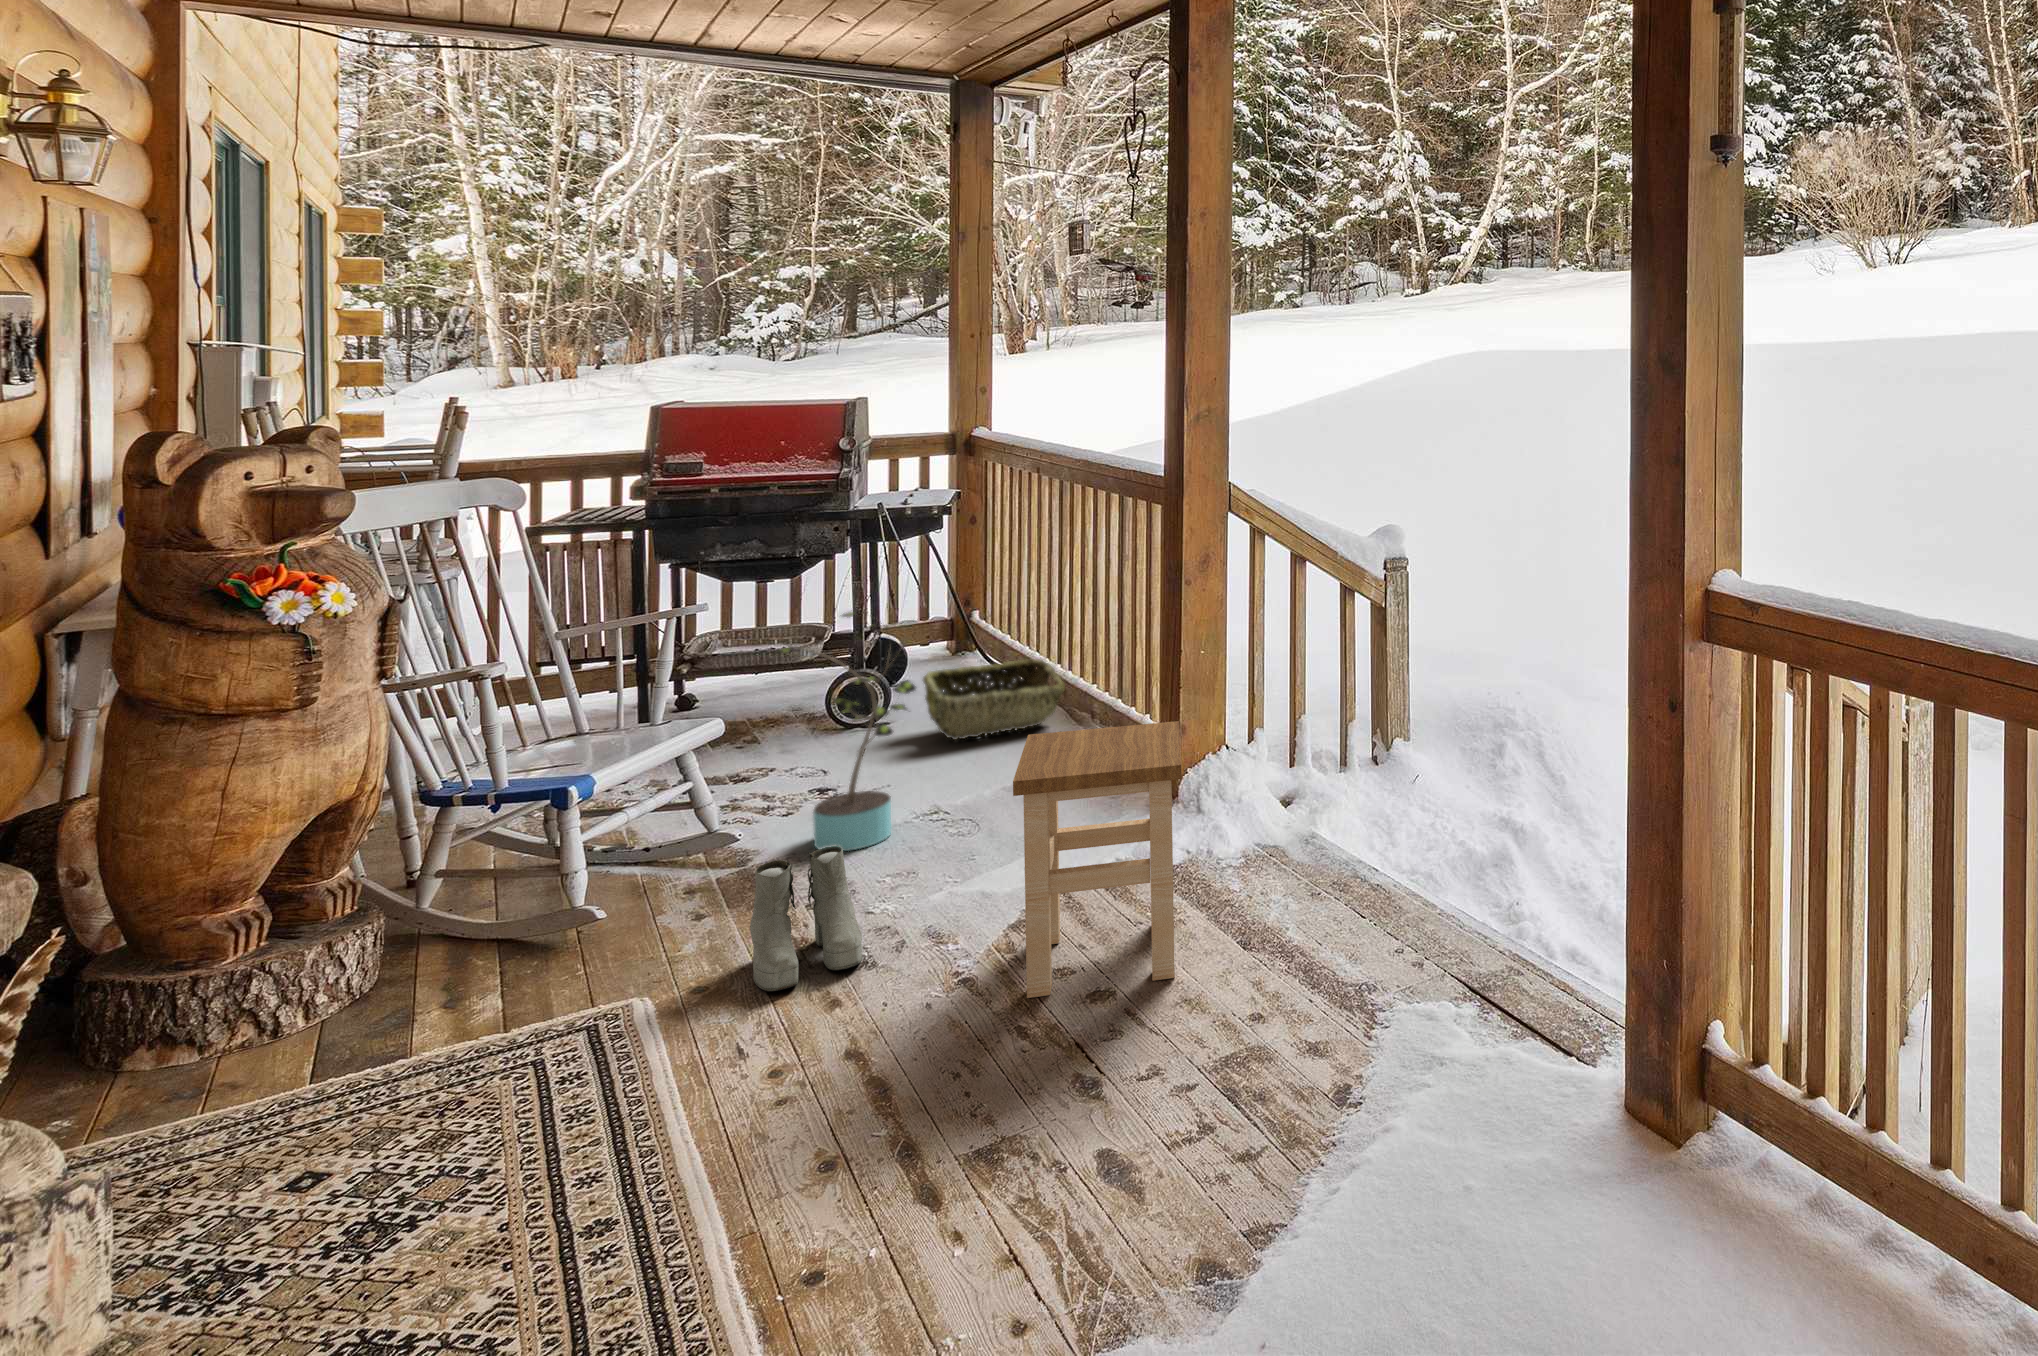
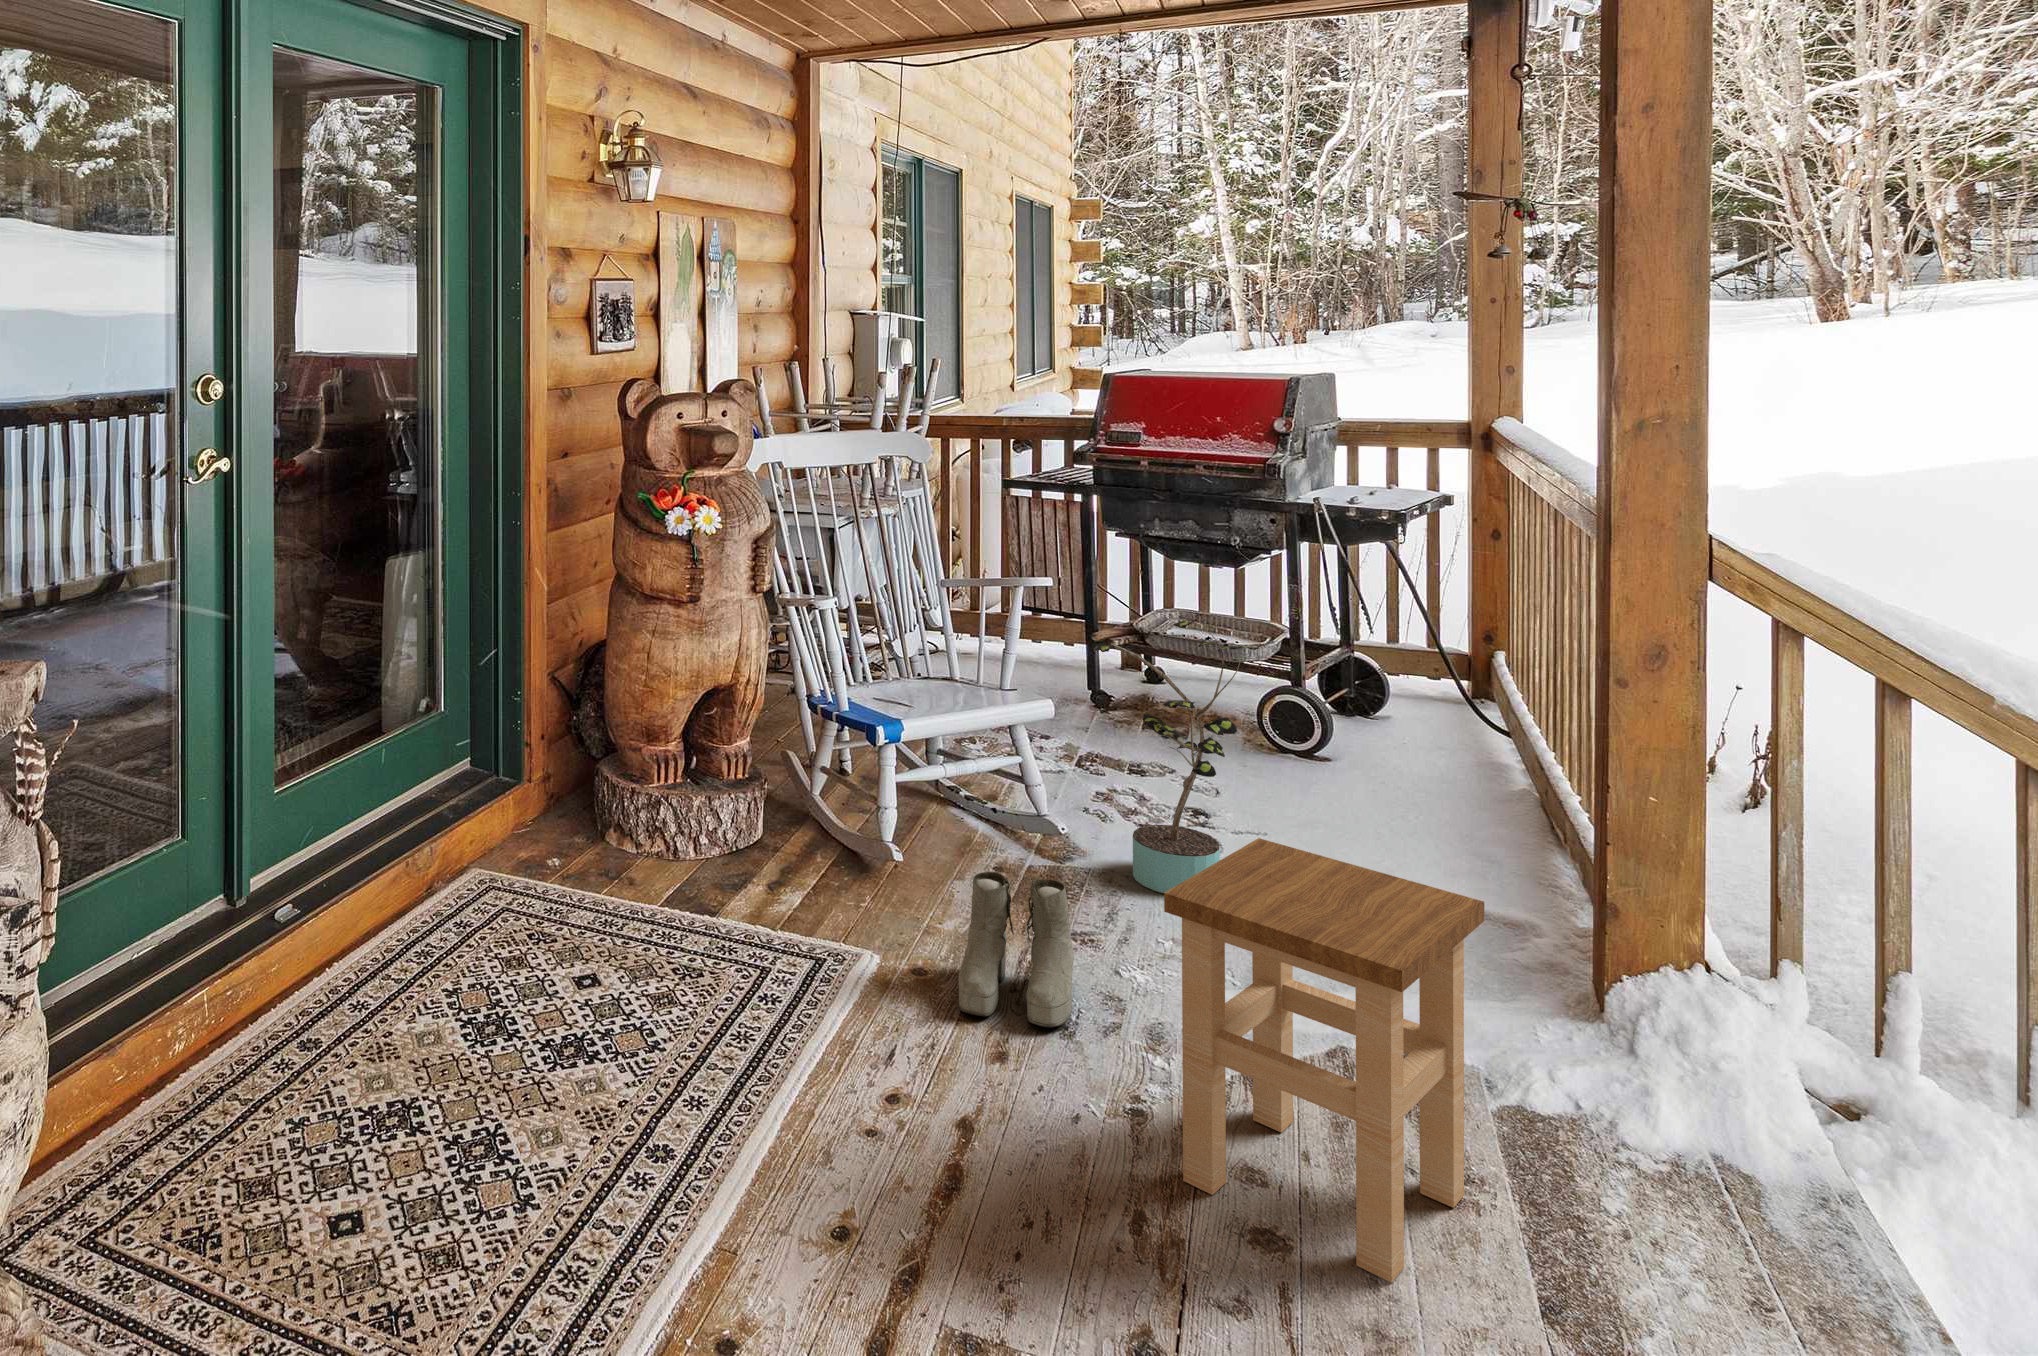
woven basket: present [923,659,1065,740] -> none [1350,713,1545,825]

